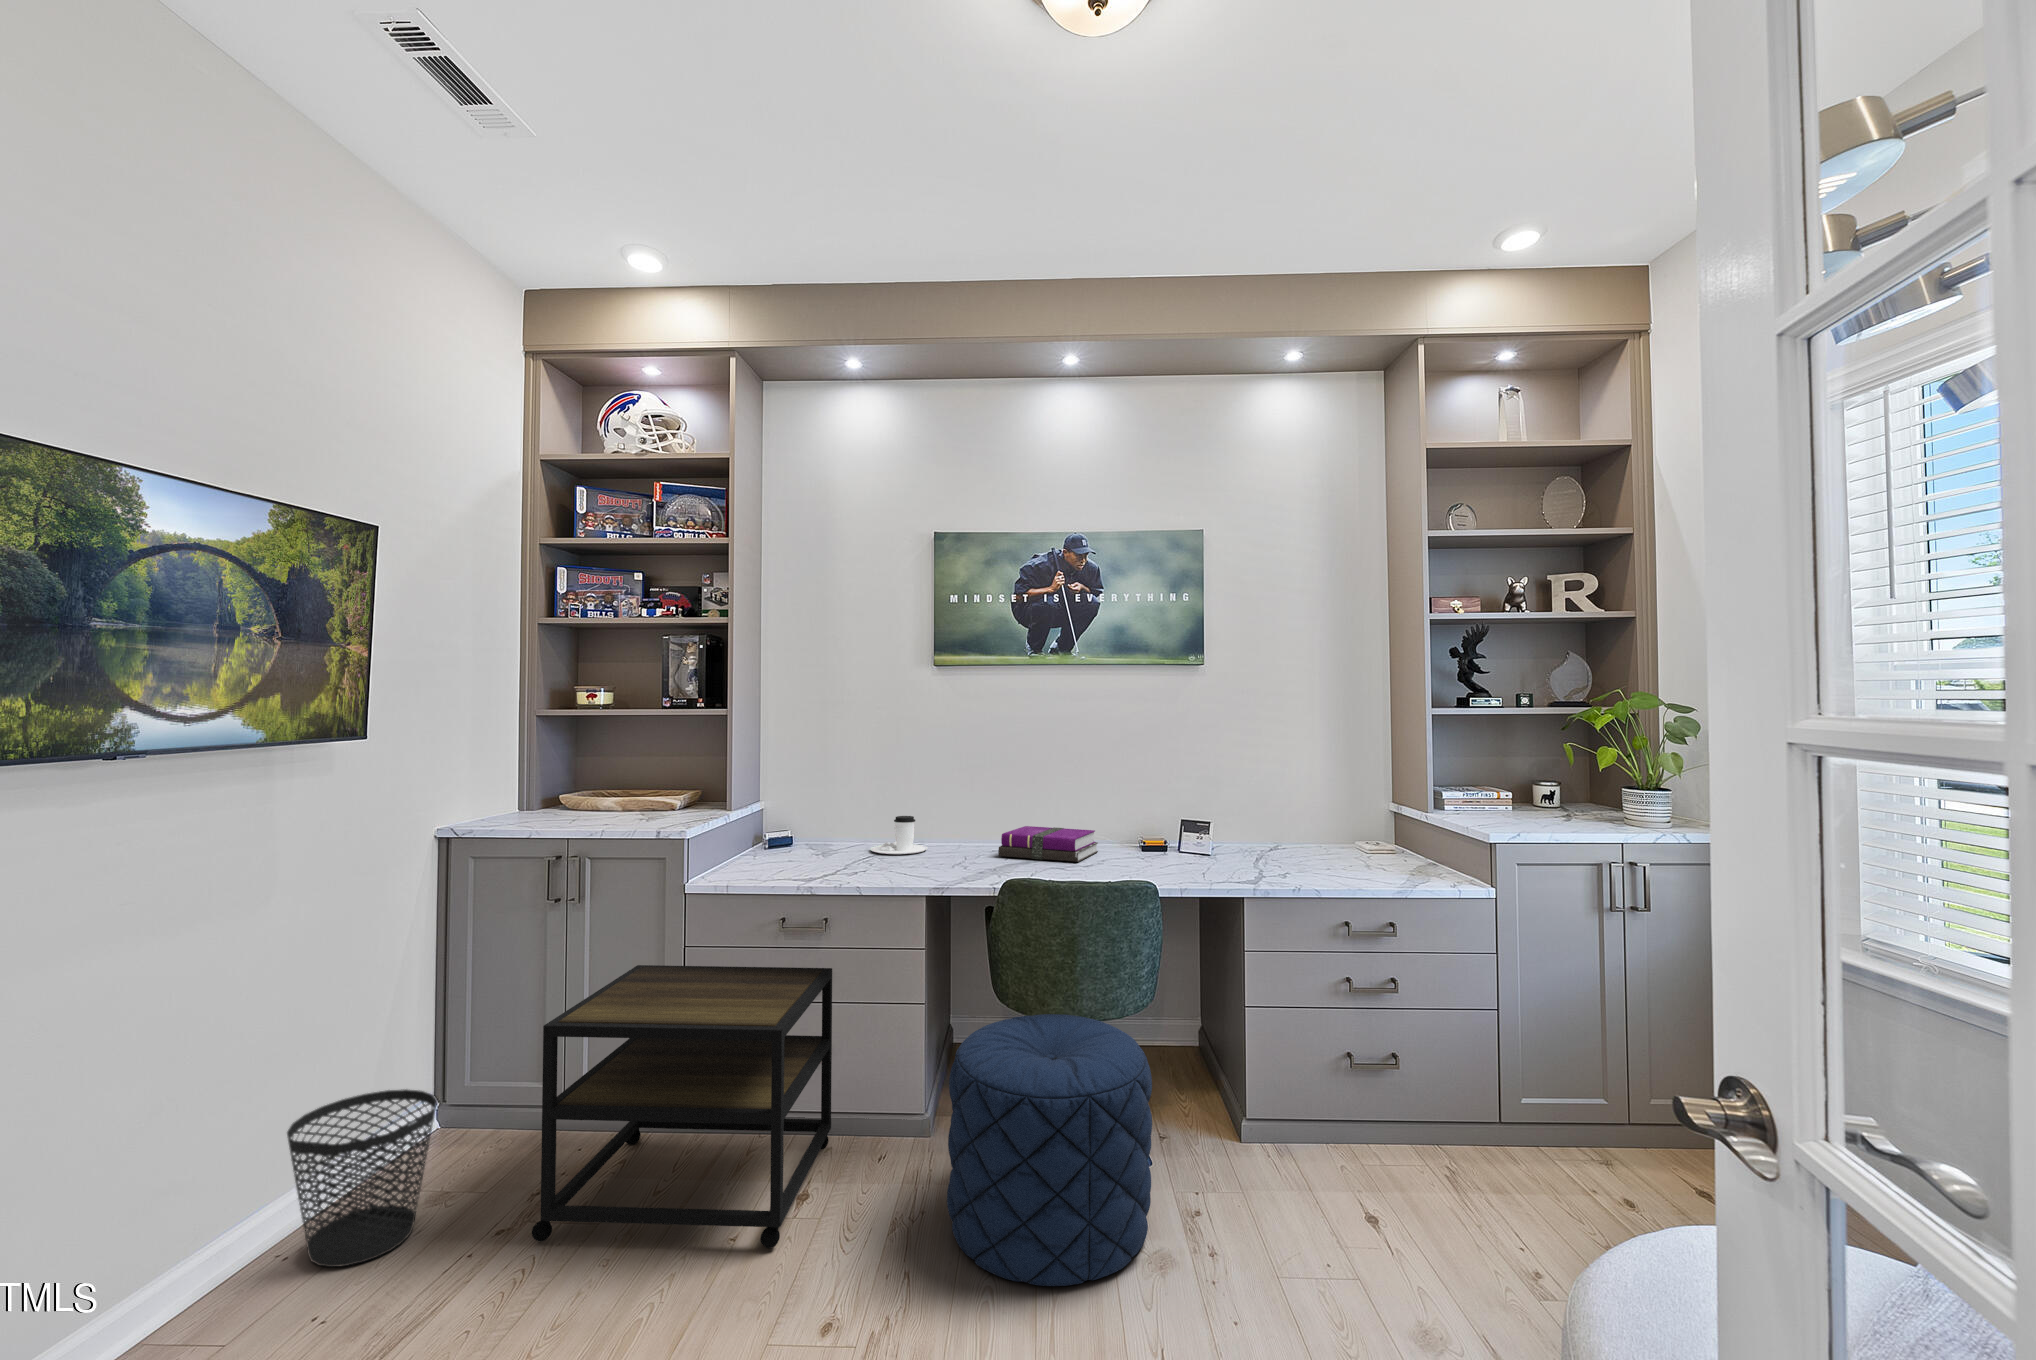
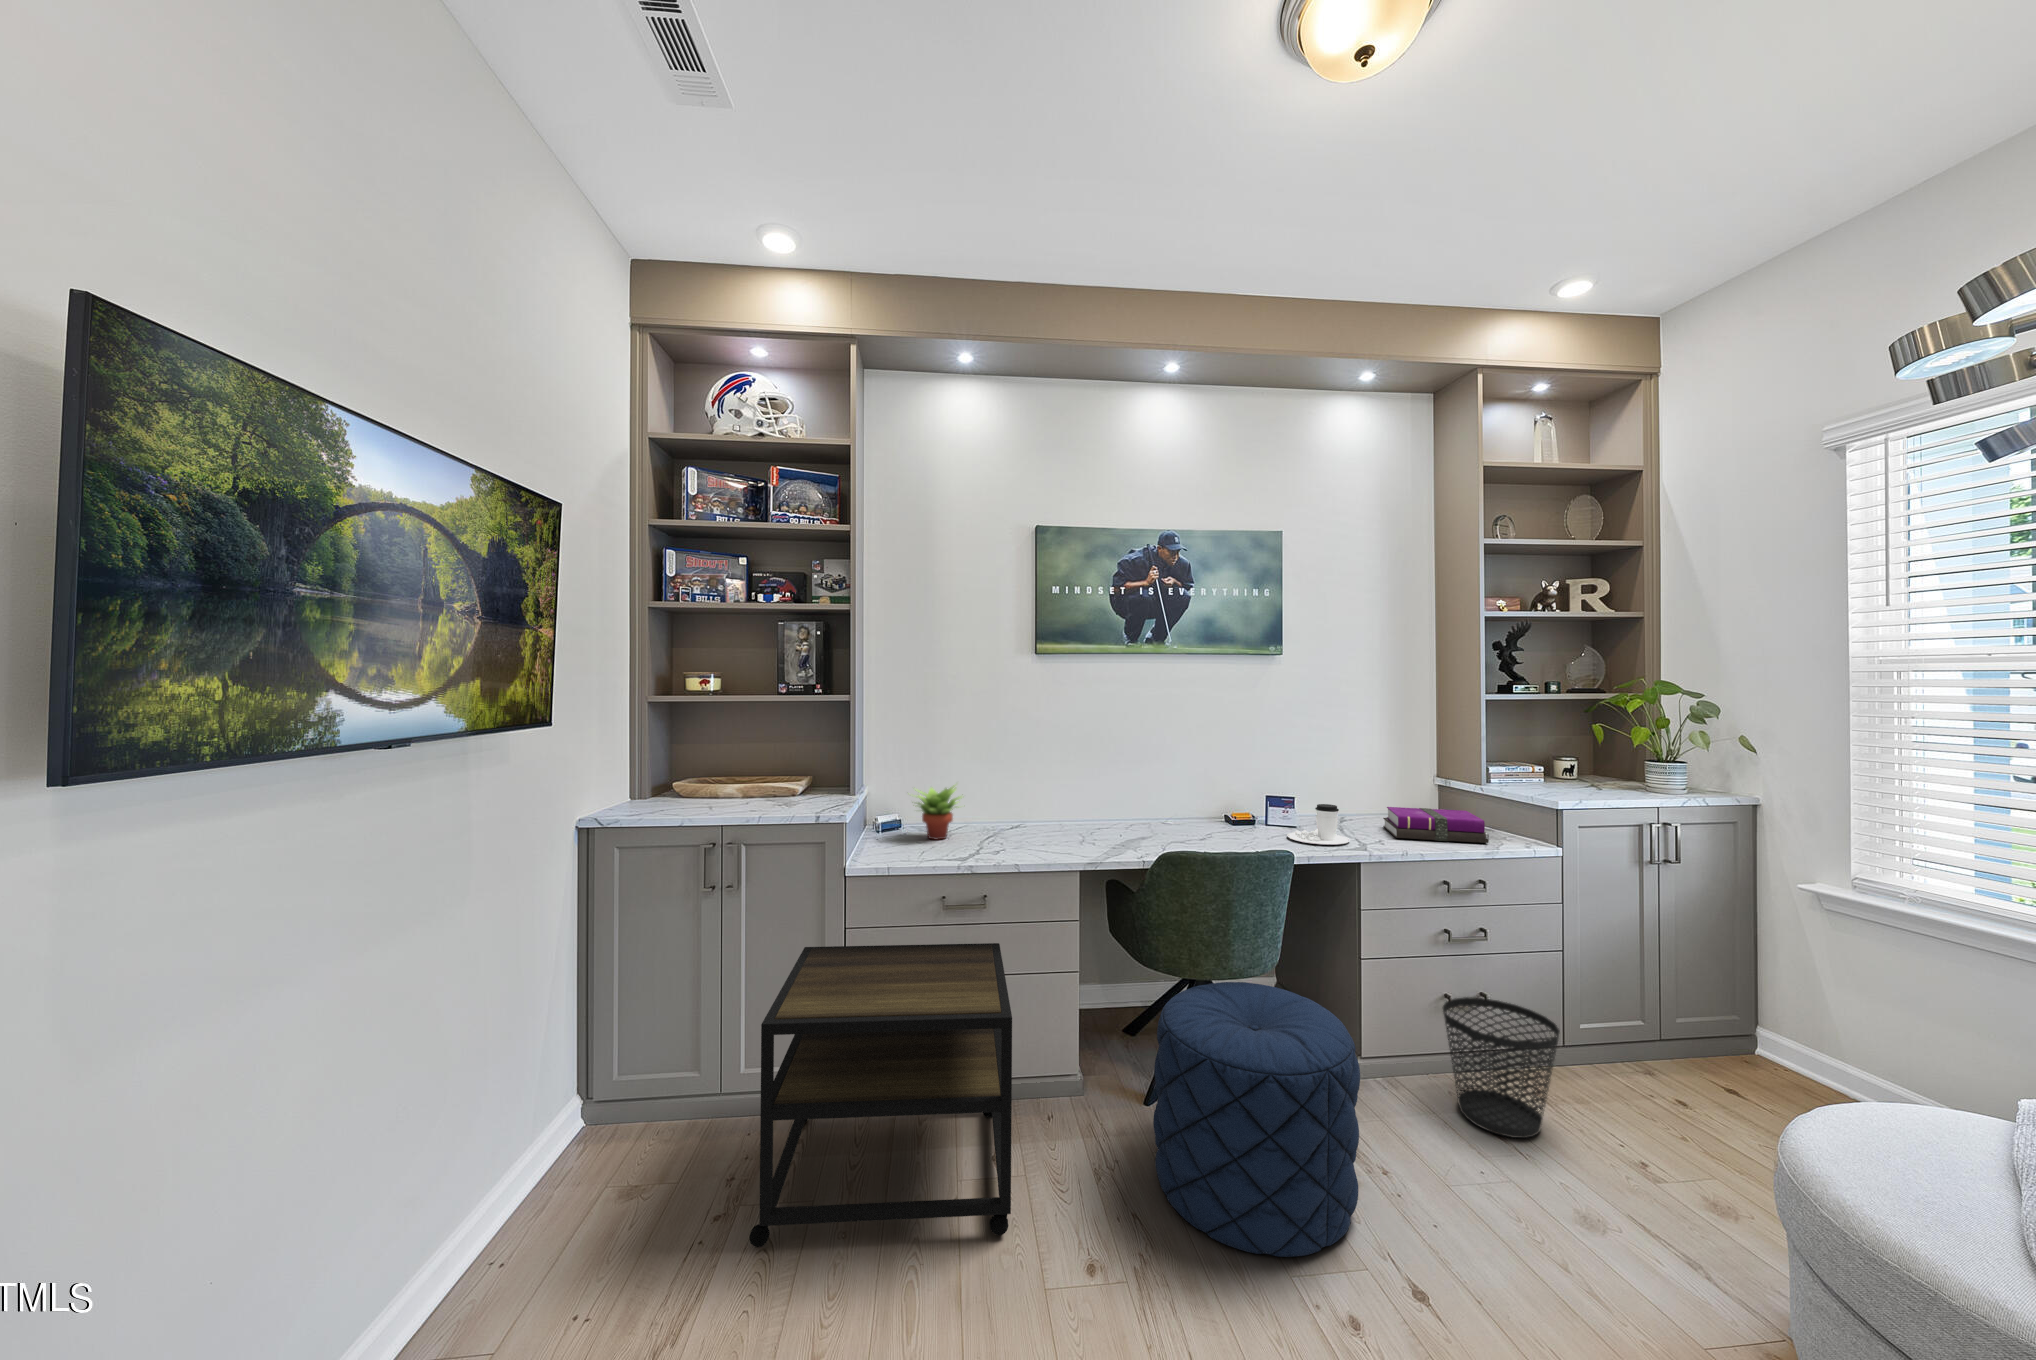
succulent plant: none [765,803,829,863] -> present [917,786,962,840]
coffee cup: present [870,816,927,854] -> present [1287,804,1350,845]
notebook: present [998,826,1098,862] -> present [1383,807,1489,843]
wastebasket: present [287,1089,437,1267] -> present [1443,997,1560,1138]

